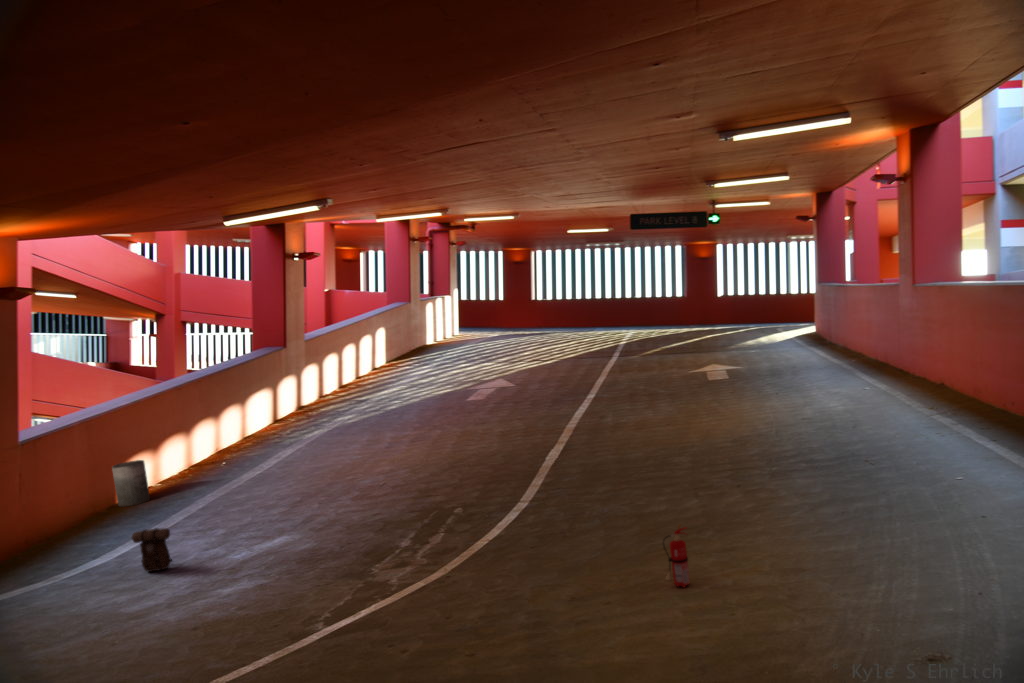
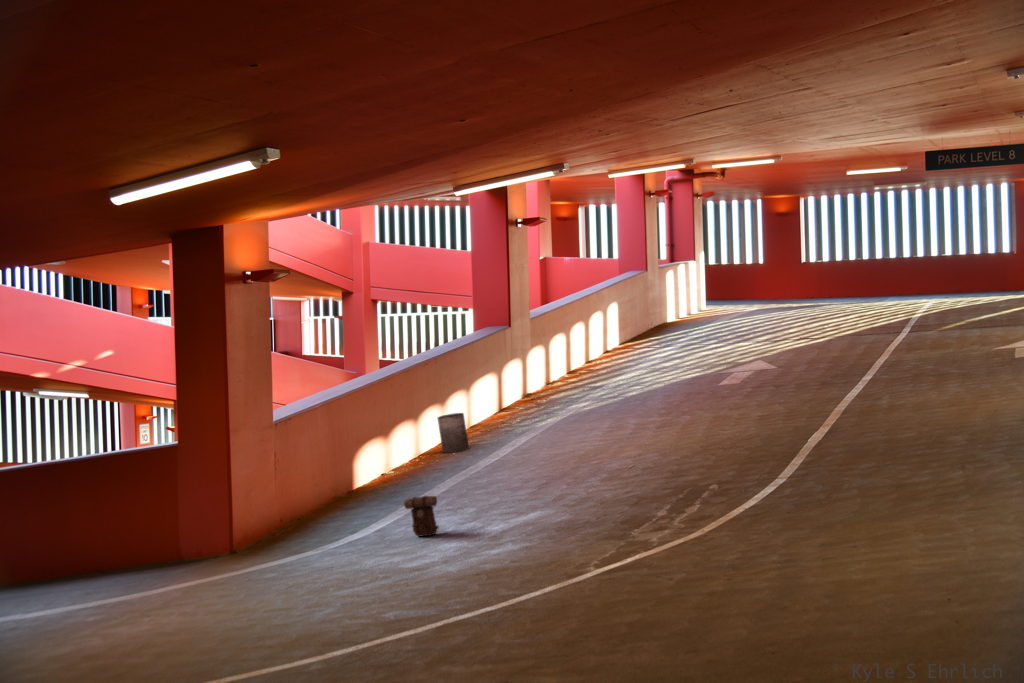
trash can: present [112,460,150,507] -> present [438,413,469,453]
fire extinguisher: present [664,524,690,587] -> none [906,478,933,537]

